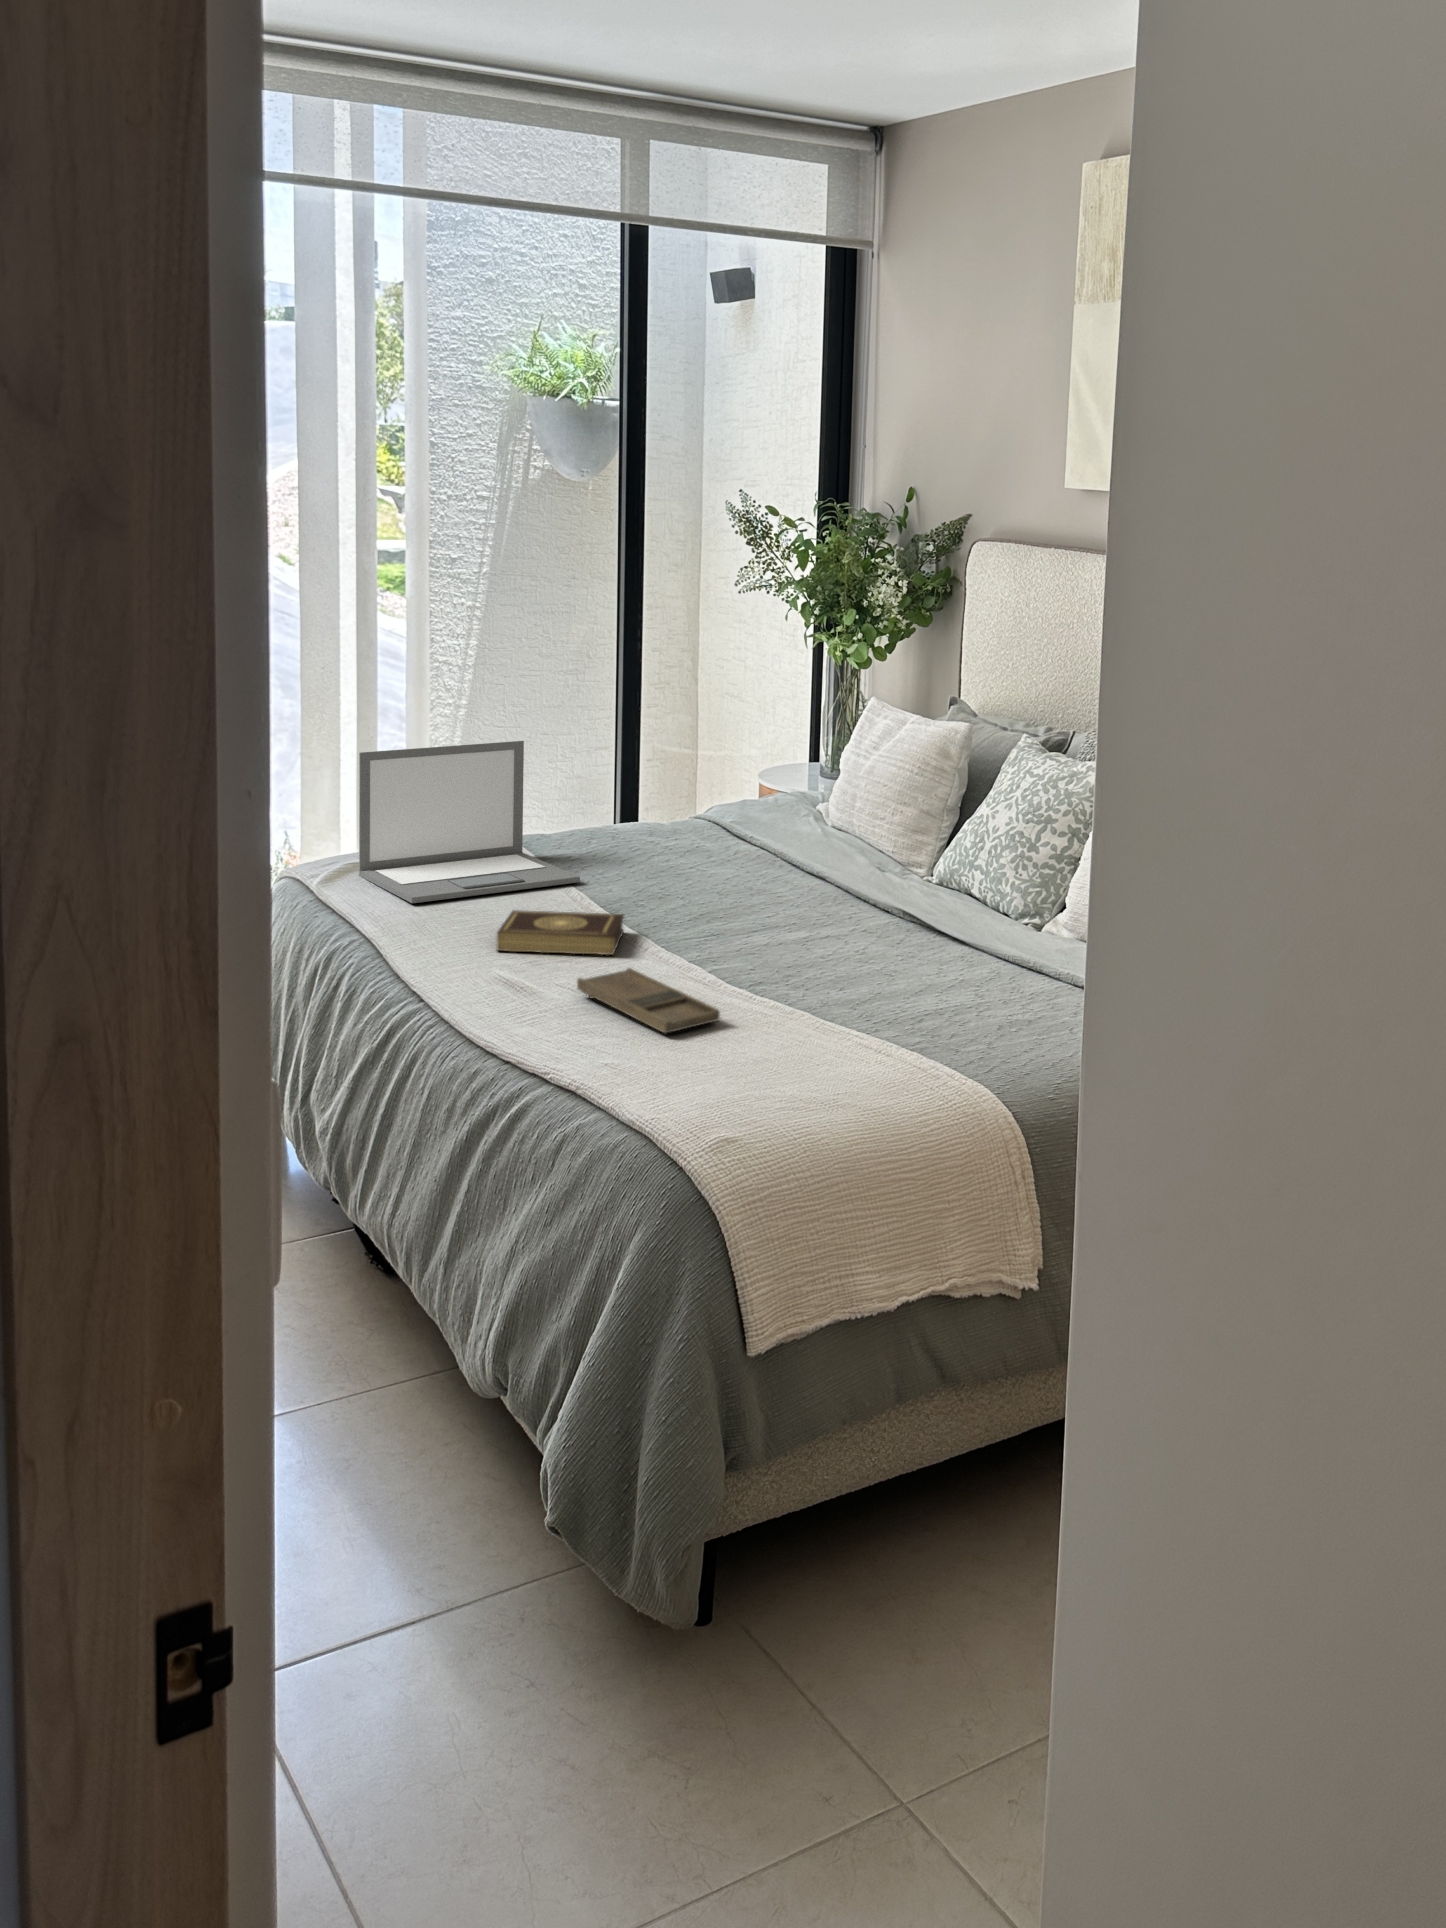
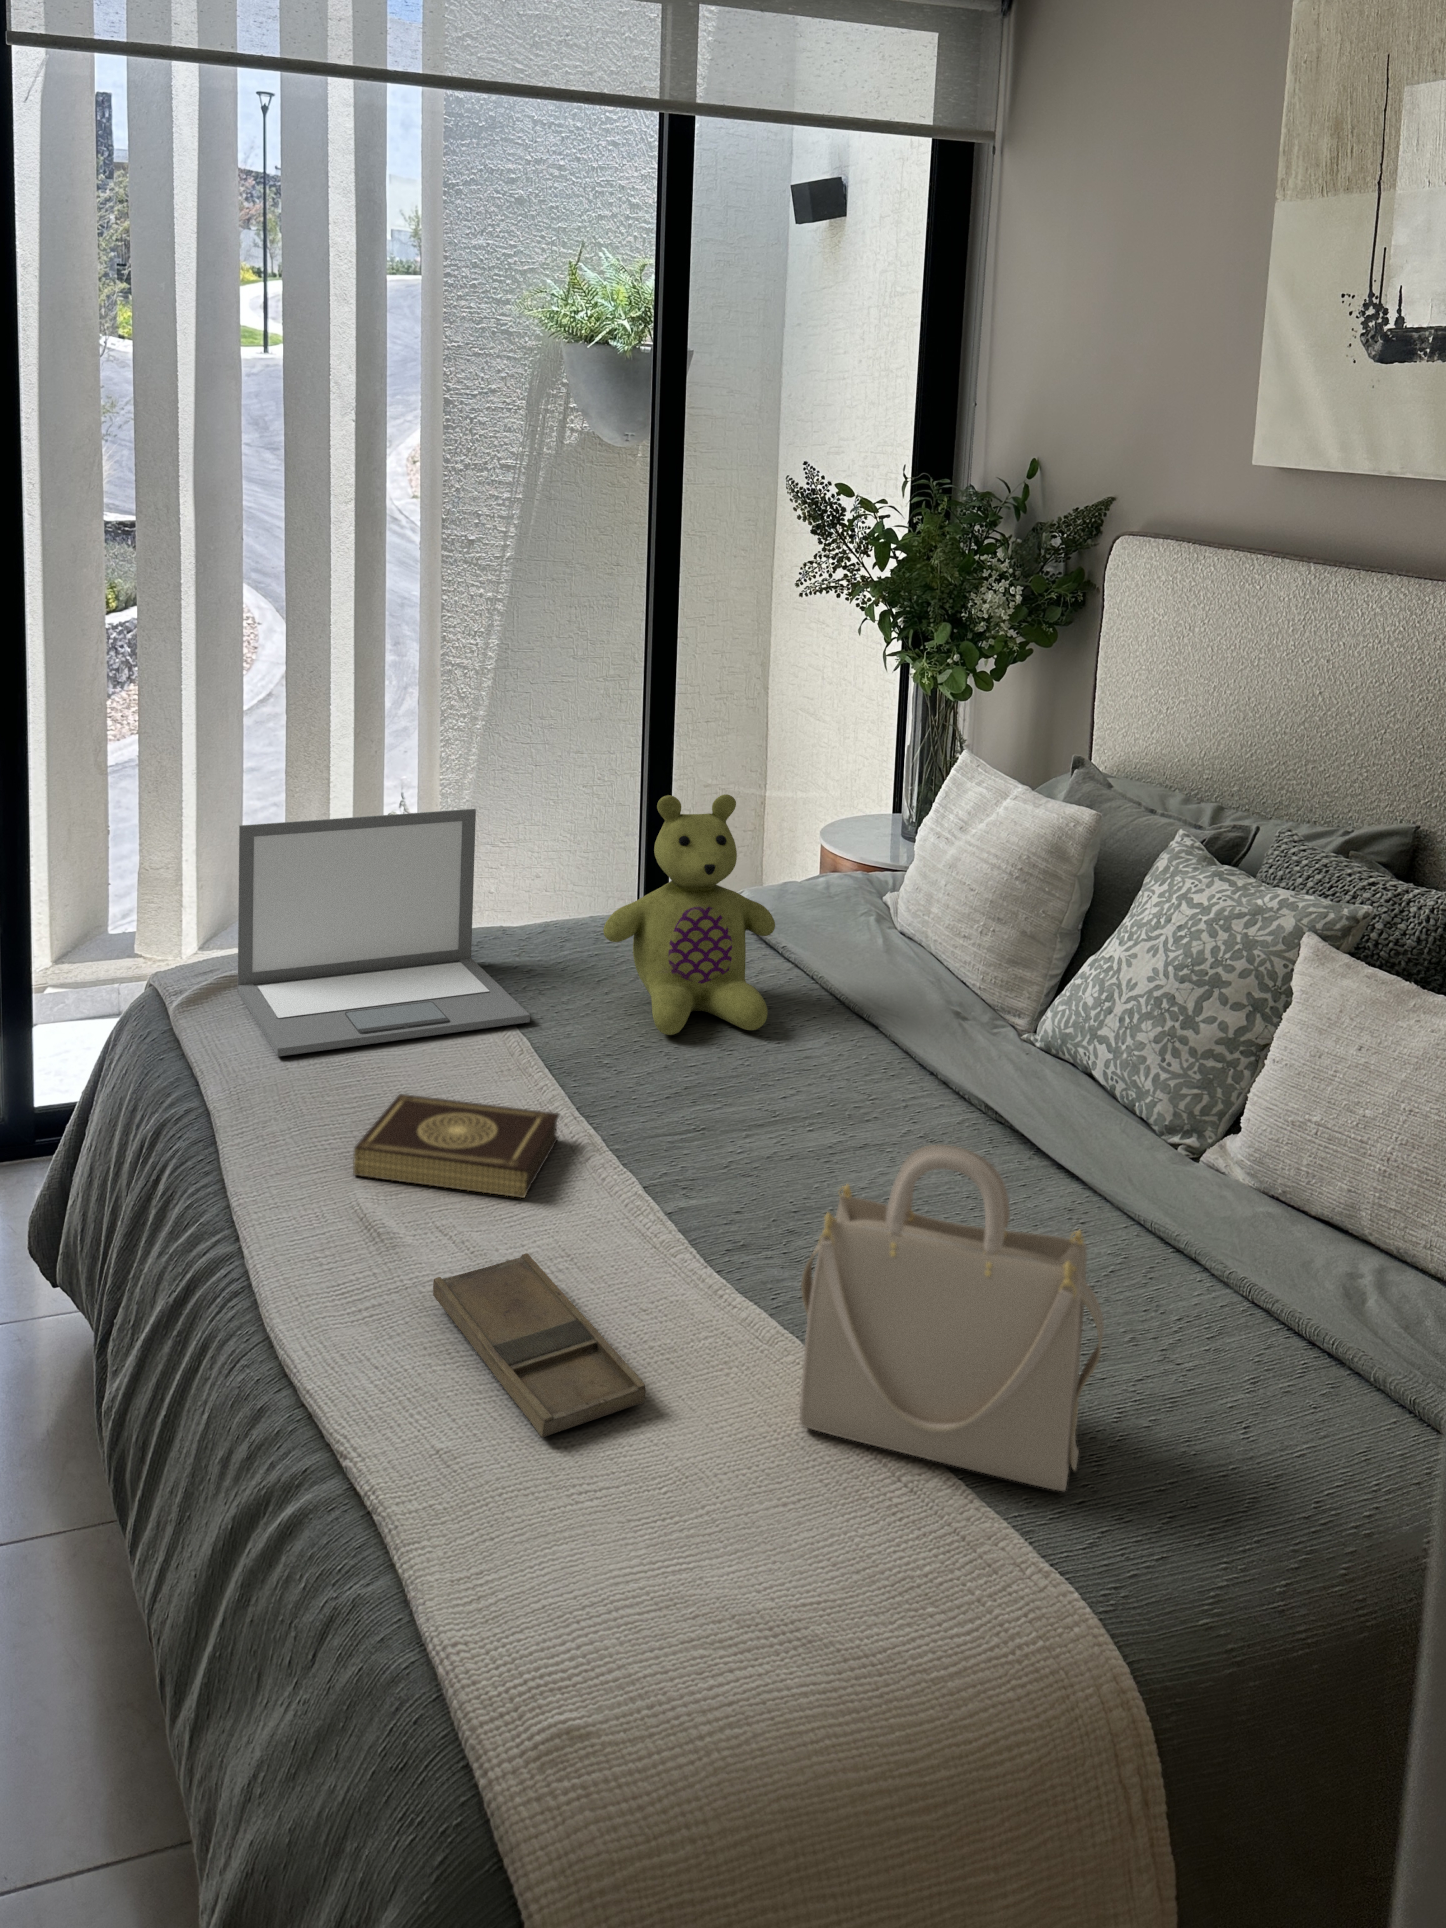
stuffed bear: none [626,718,748,884] -> present [603,794,775,1035]
handbag: none [807,855,978,1038] -> present [800,1145,1104,1491]

